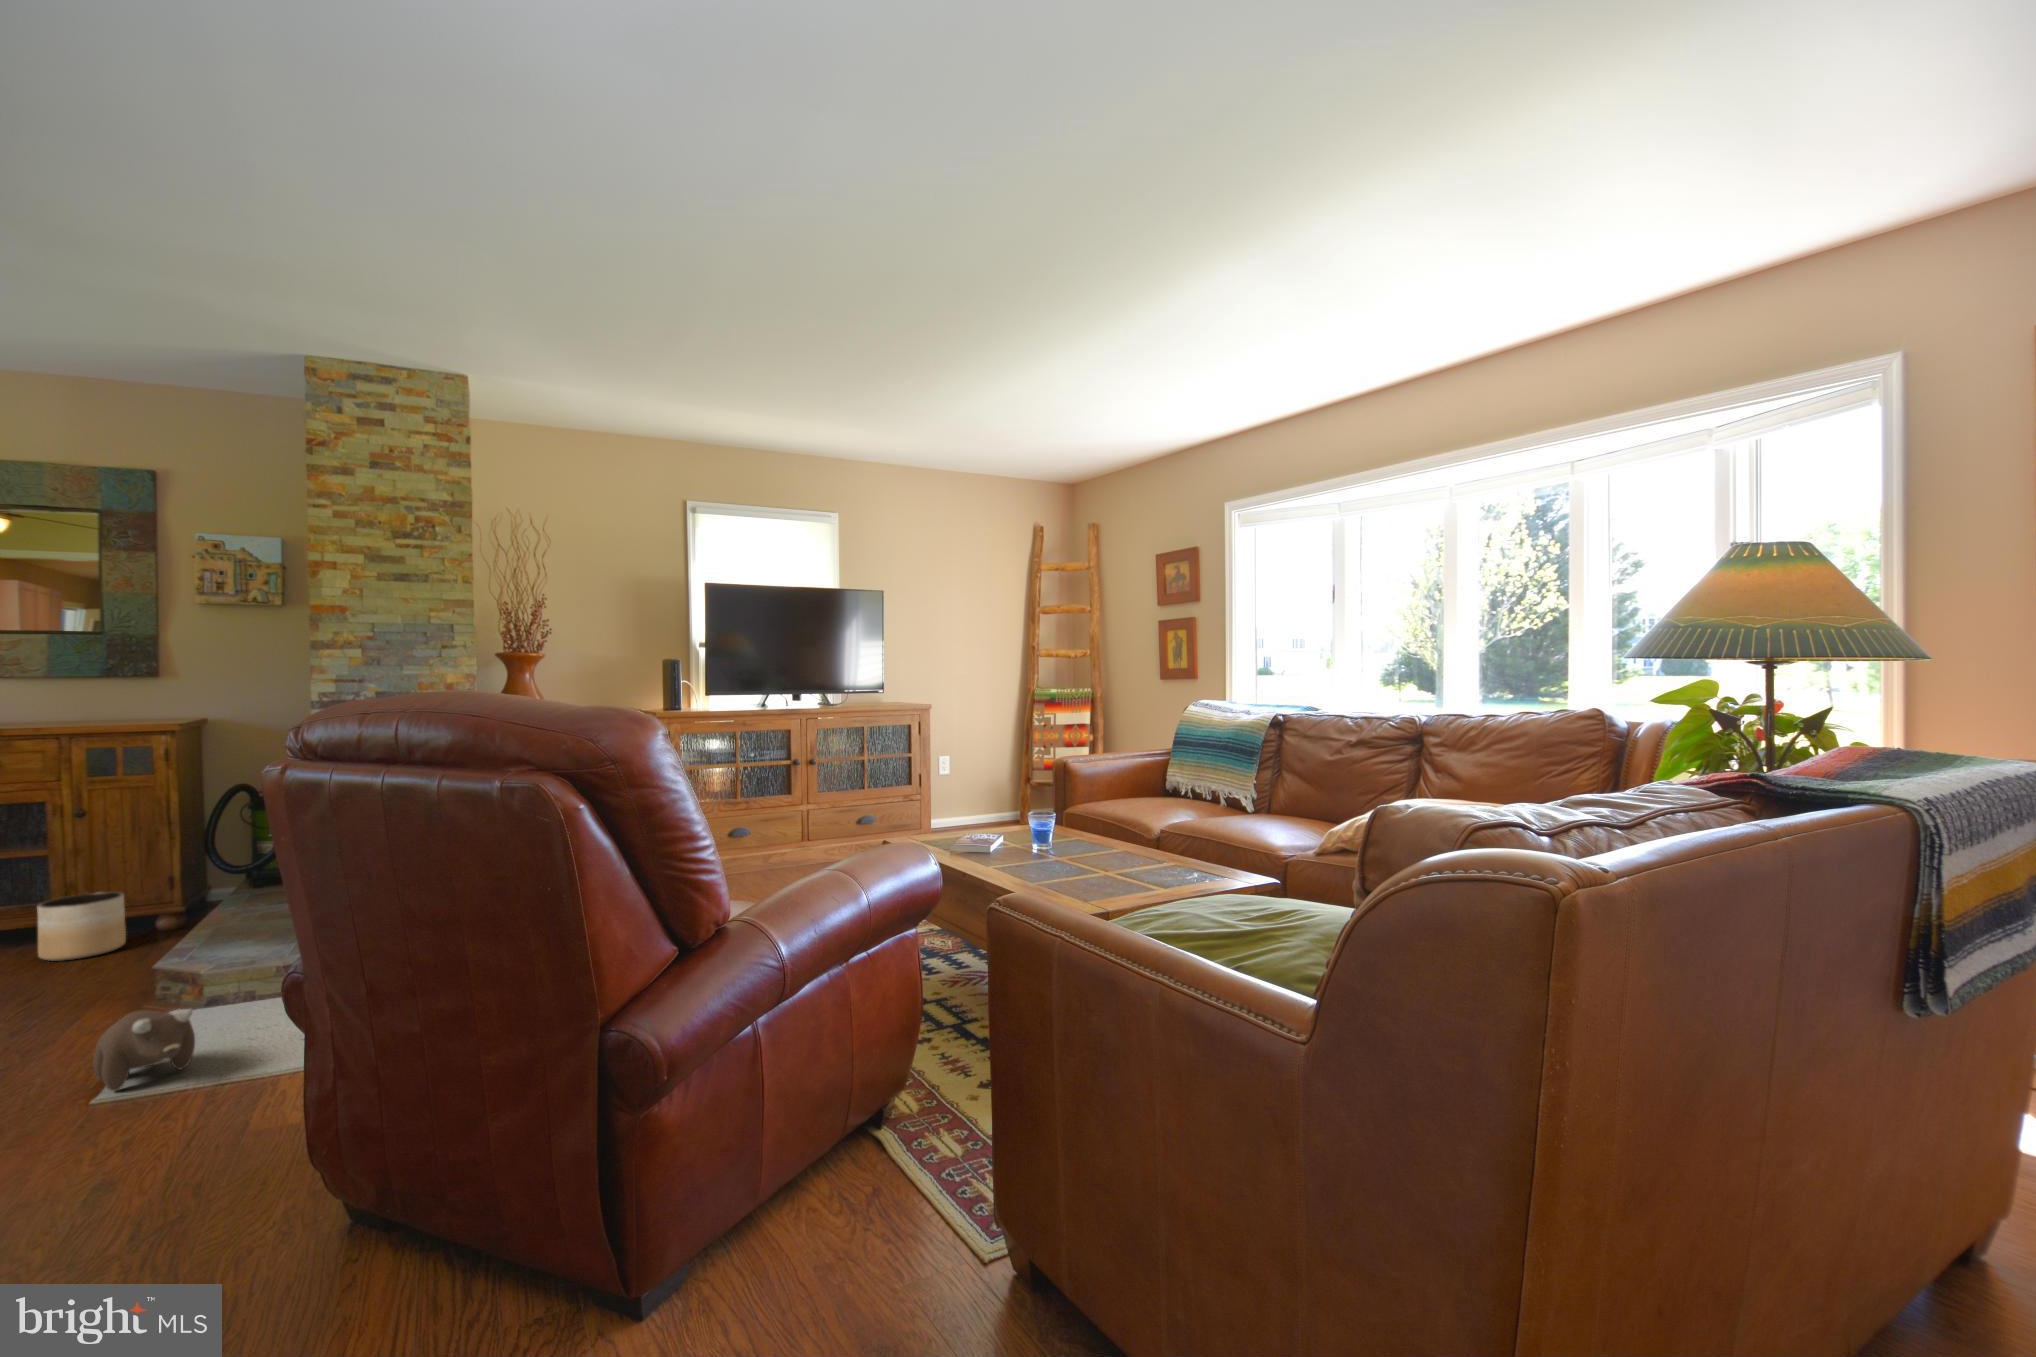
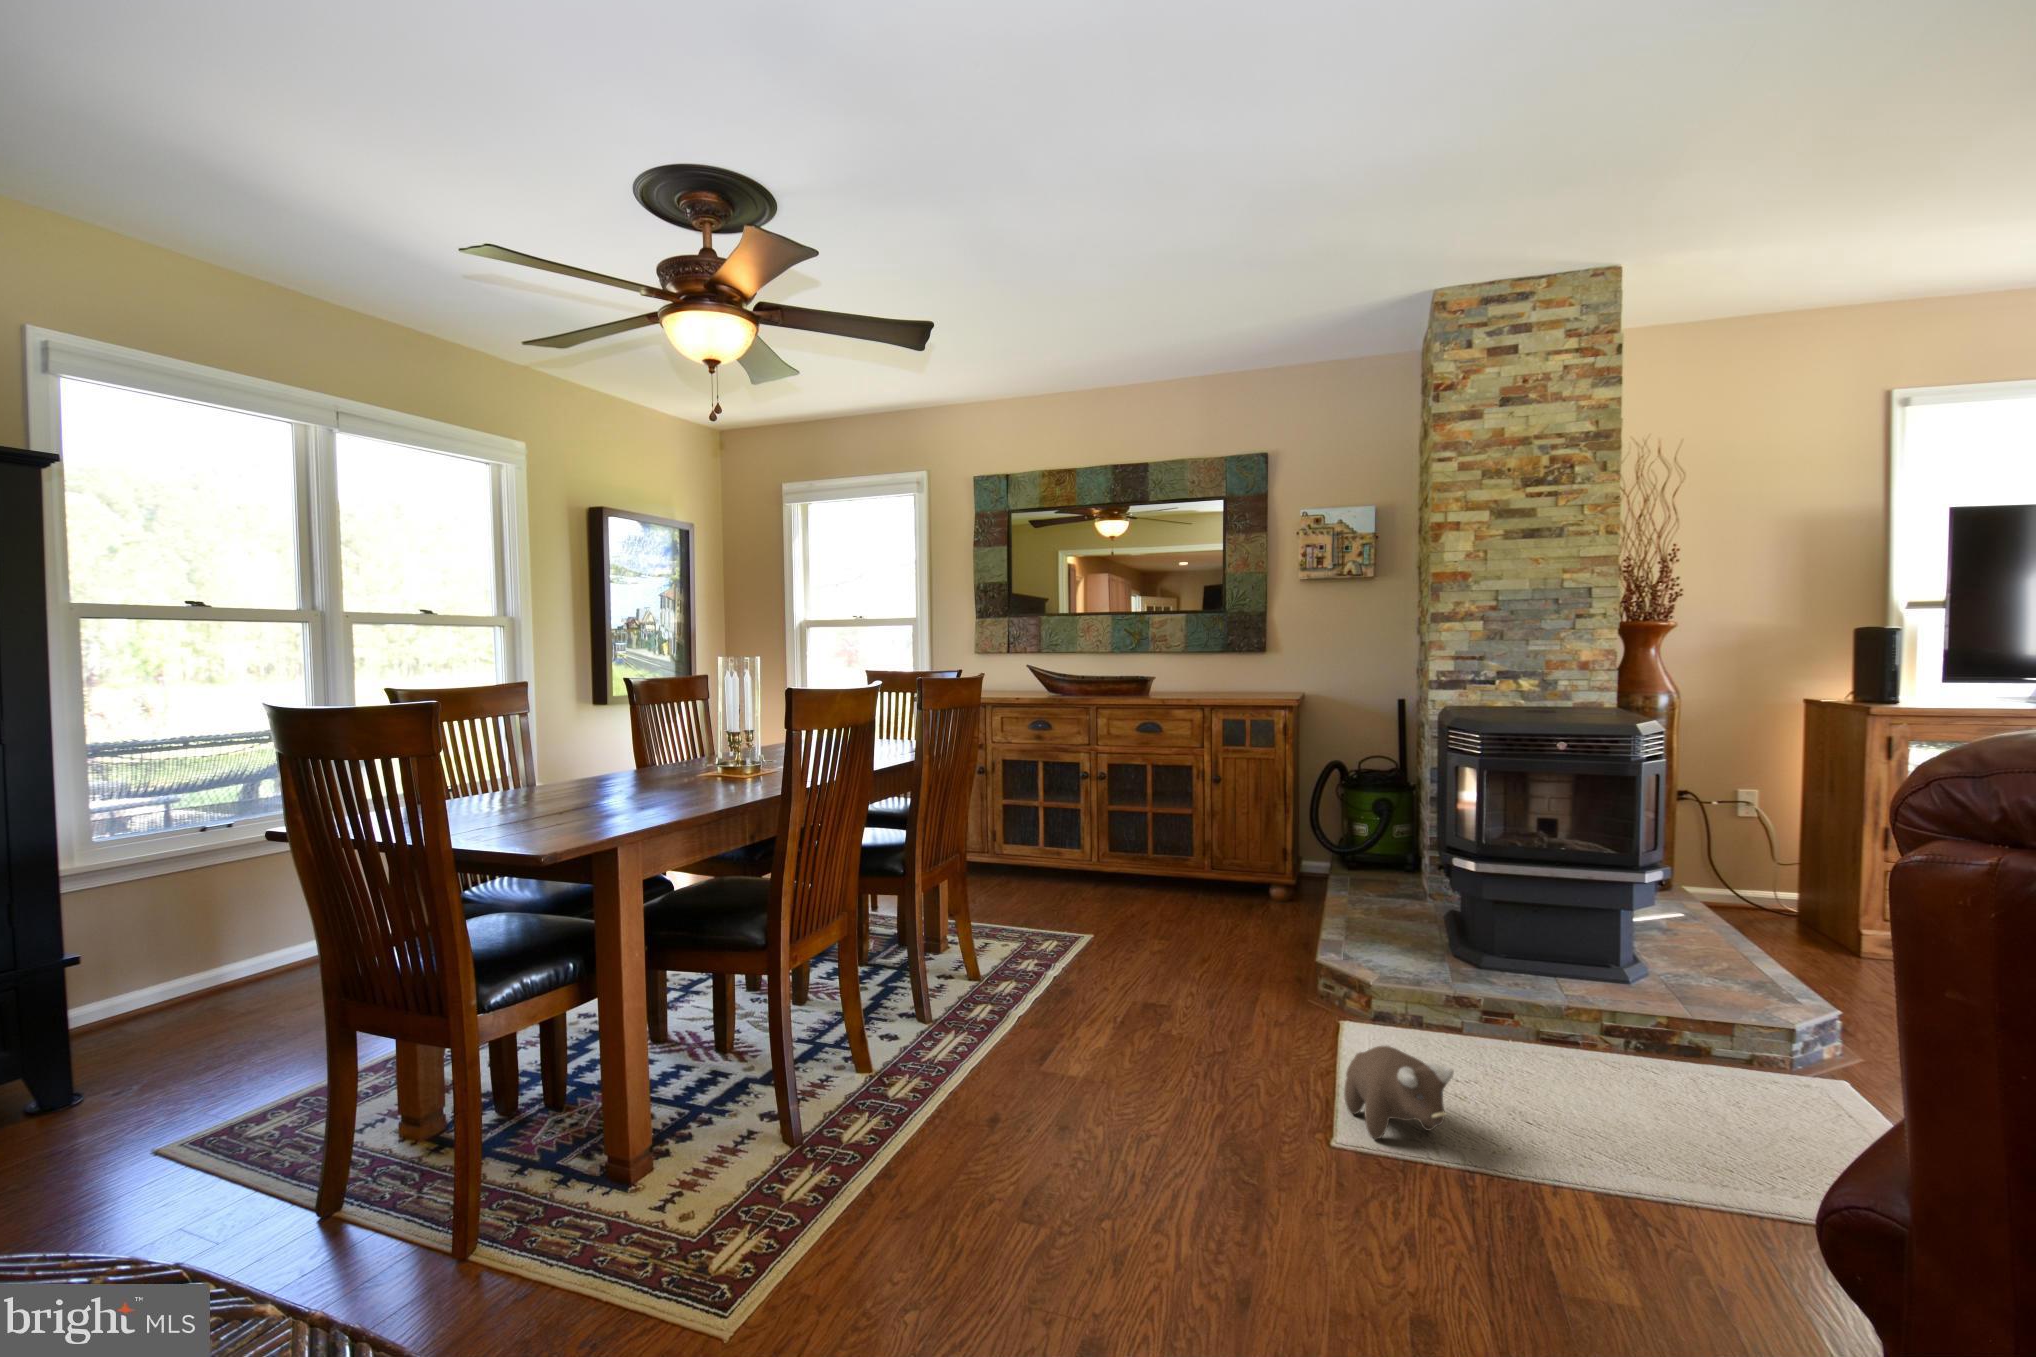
planter: present [38,892,126,961] -> none [1203,853,1262,916]

